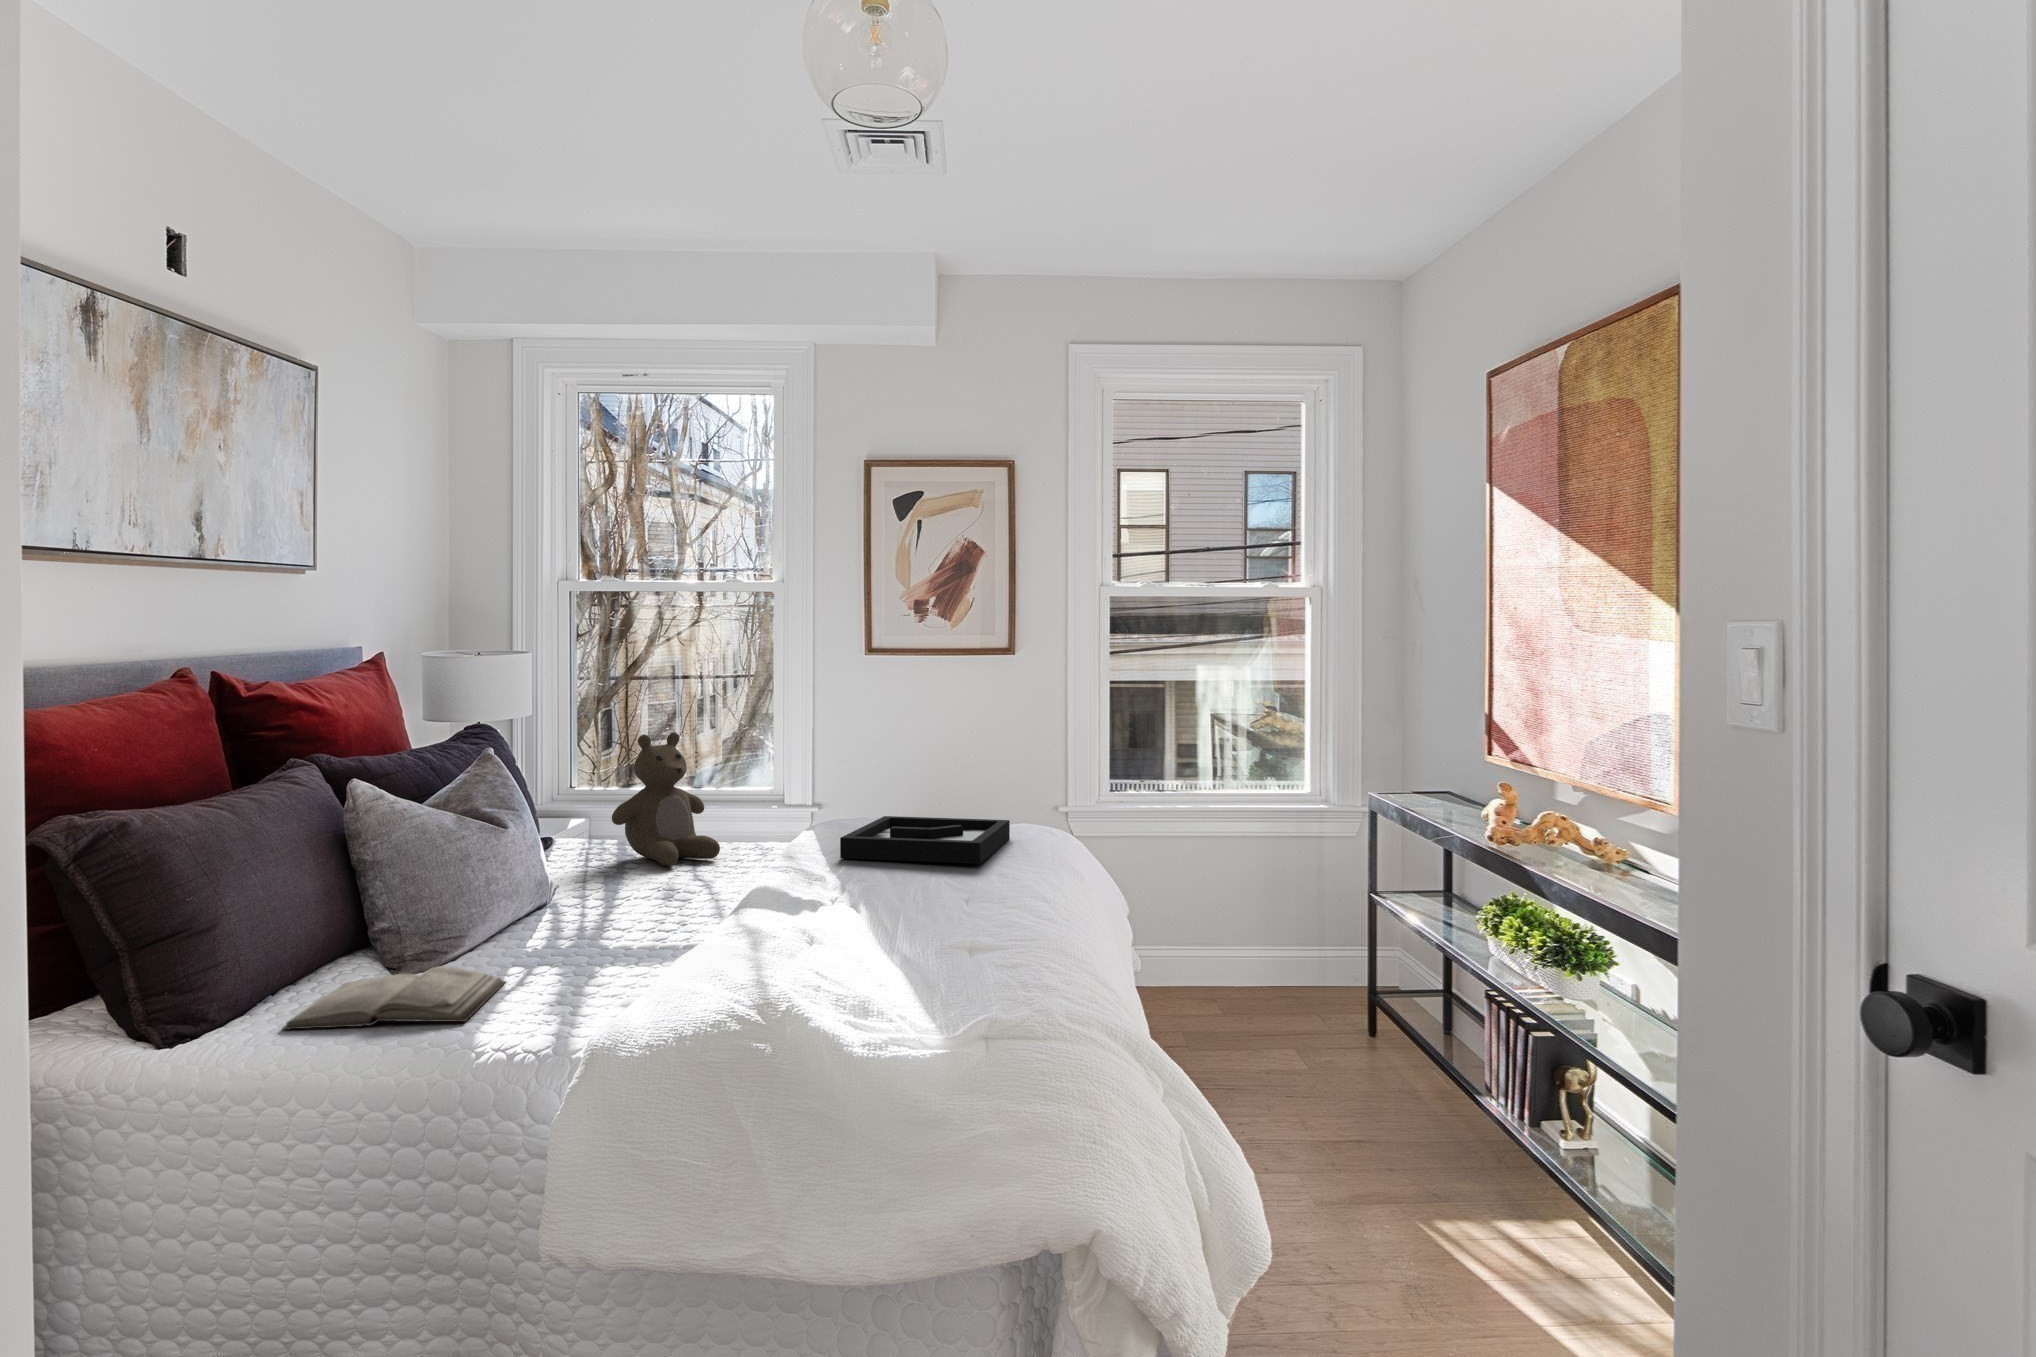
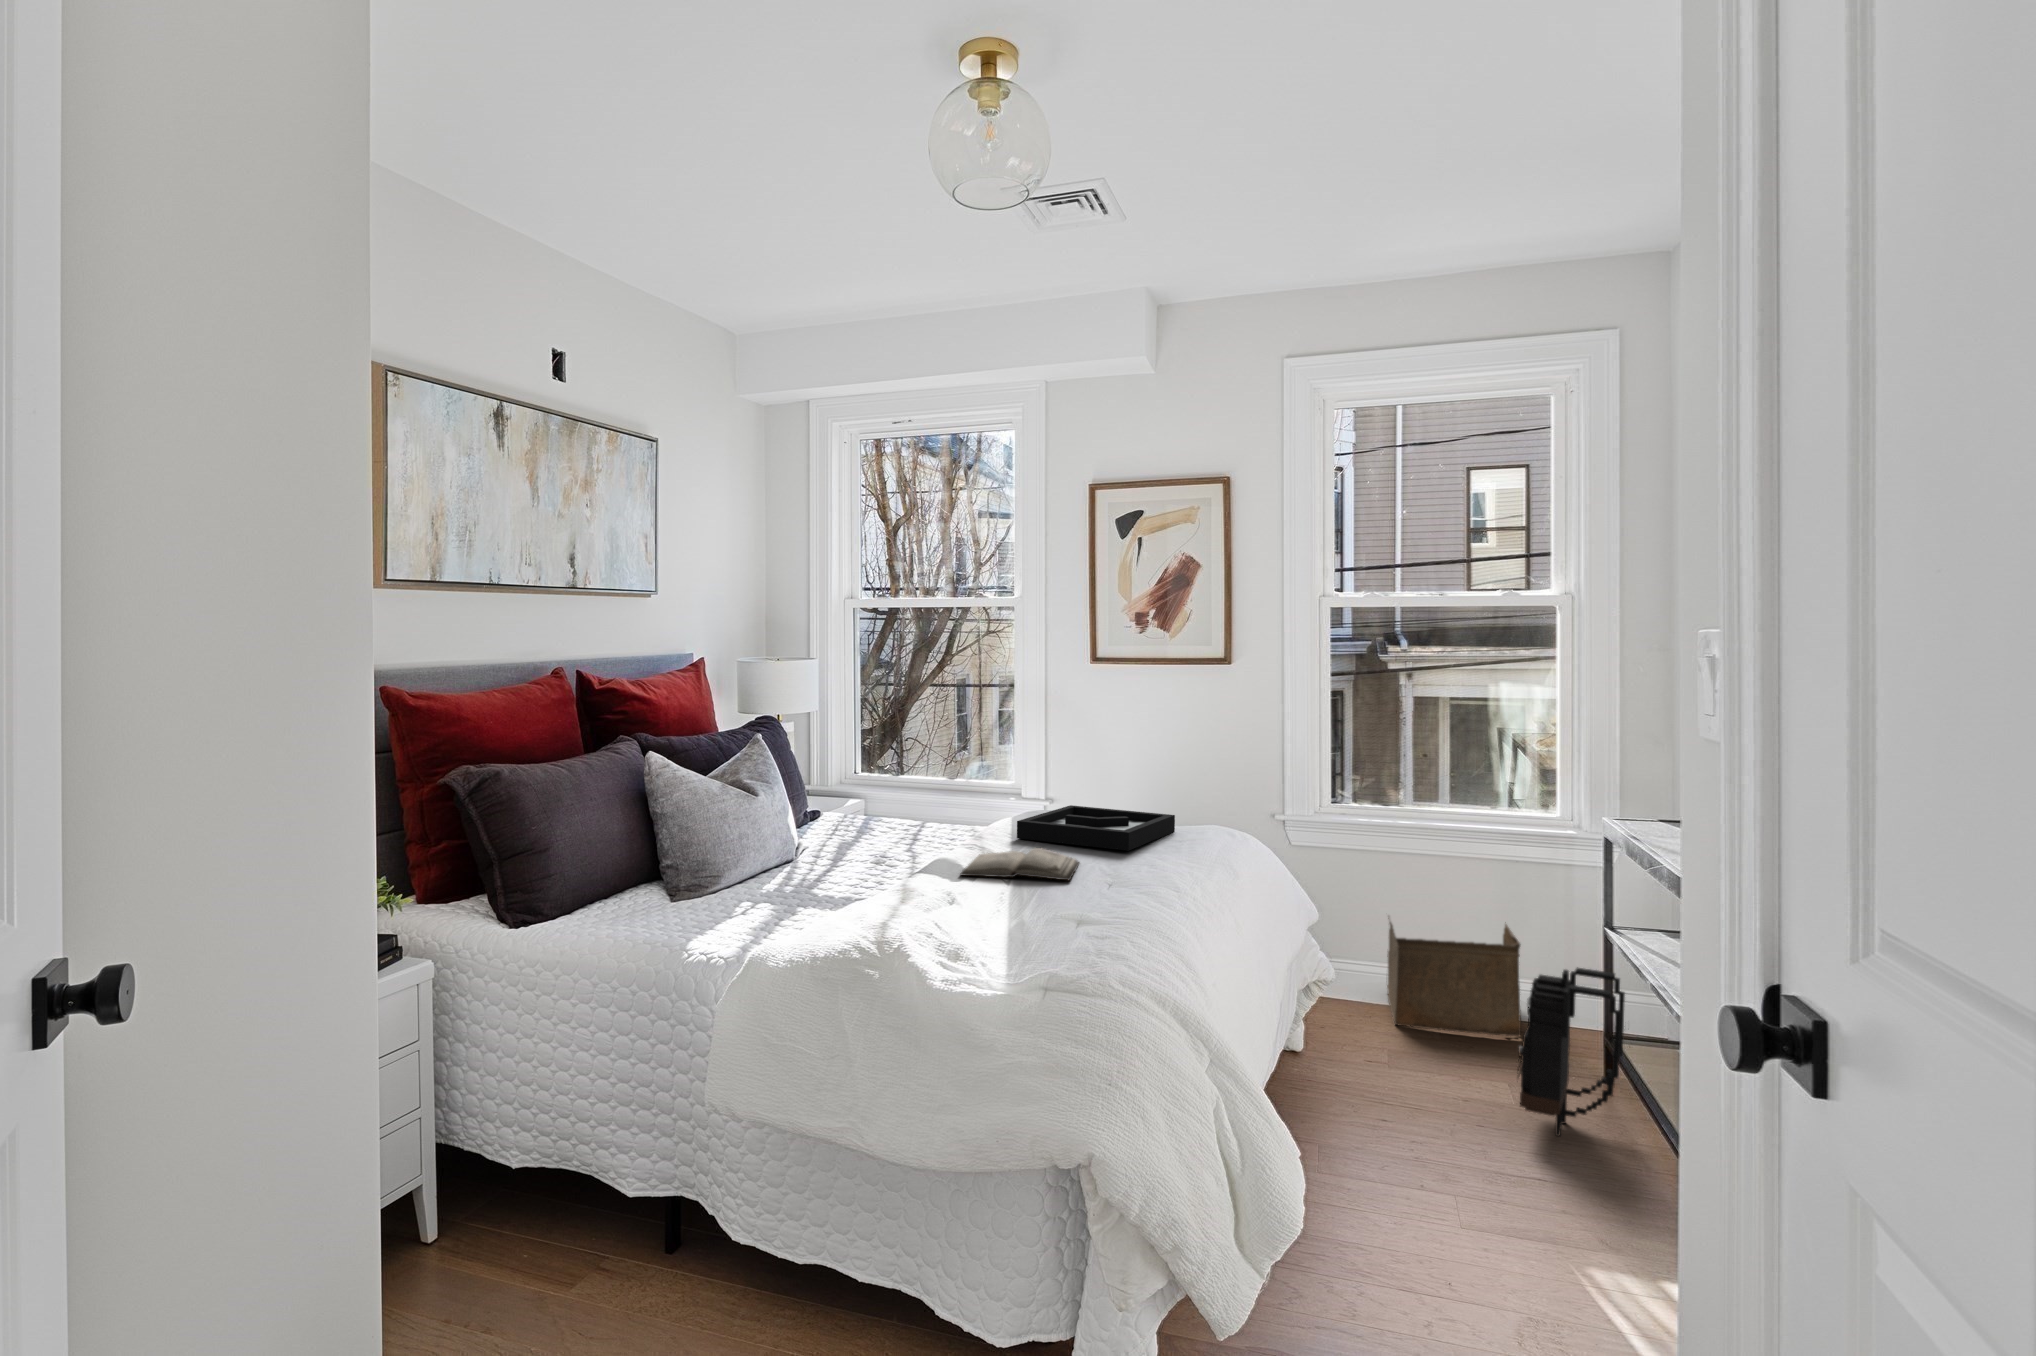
teddy bear: present [612,732,720,866] -> none [855,726,940,837]
storage bin: none [1184,903,1327,1026] -> present [1387,918,1521,1036]
backpack: none [1364,950,1473,1124] -> present [1518,967,1625,1136]
diary: present [283,966,505,1030] -> present [961,848,1079,880]

